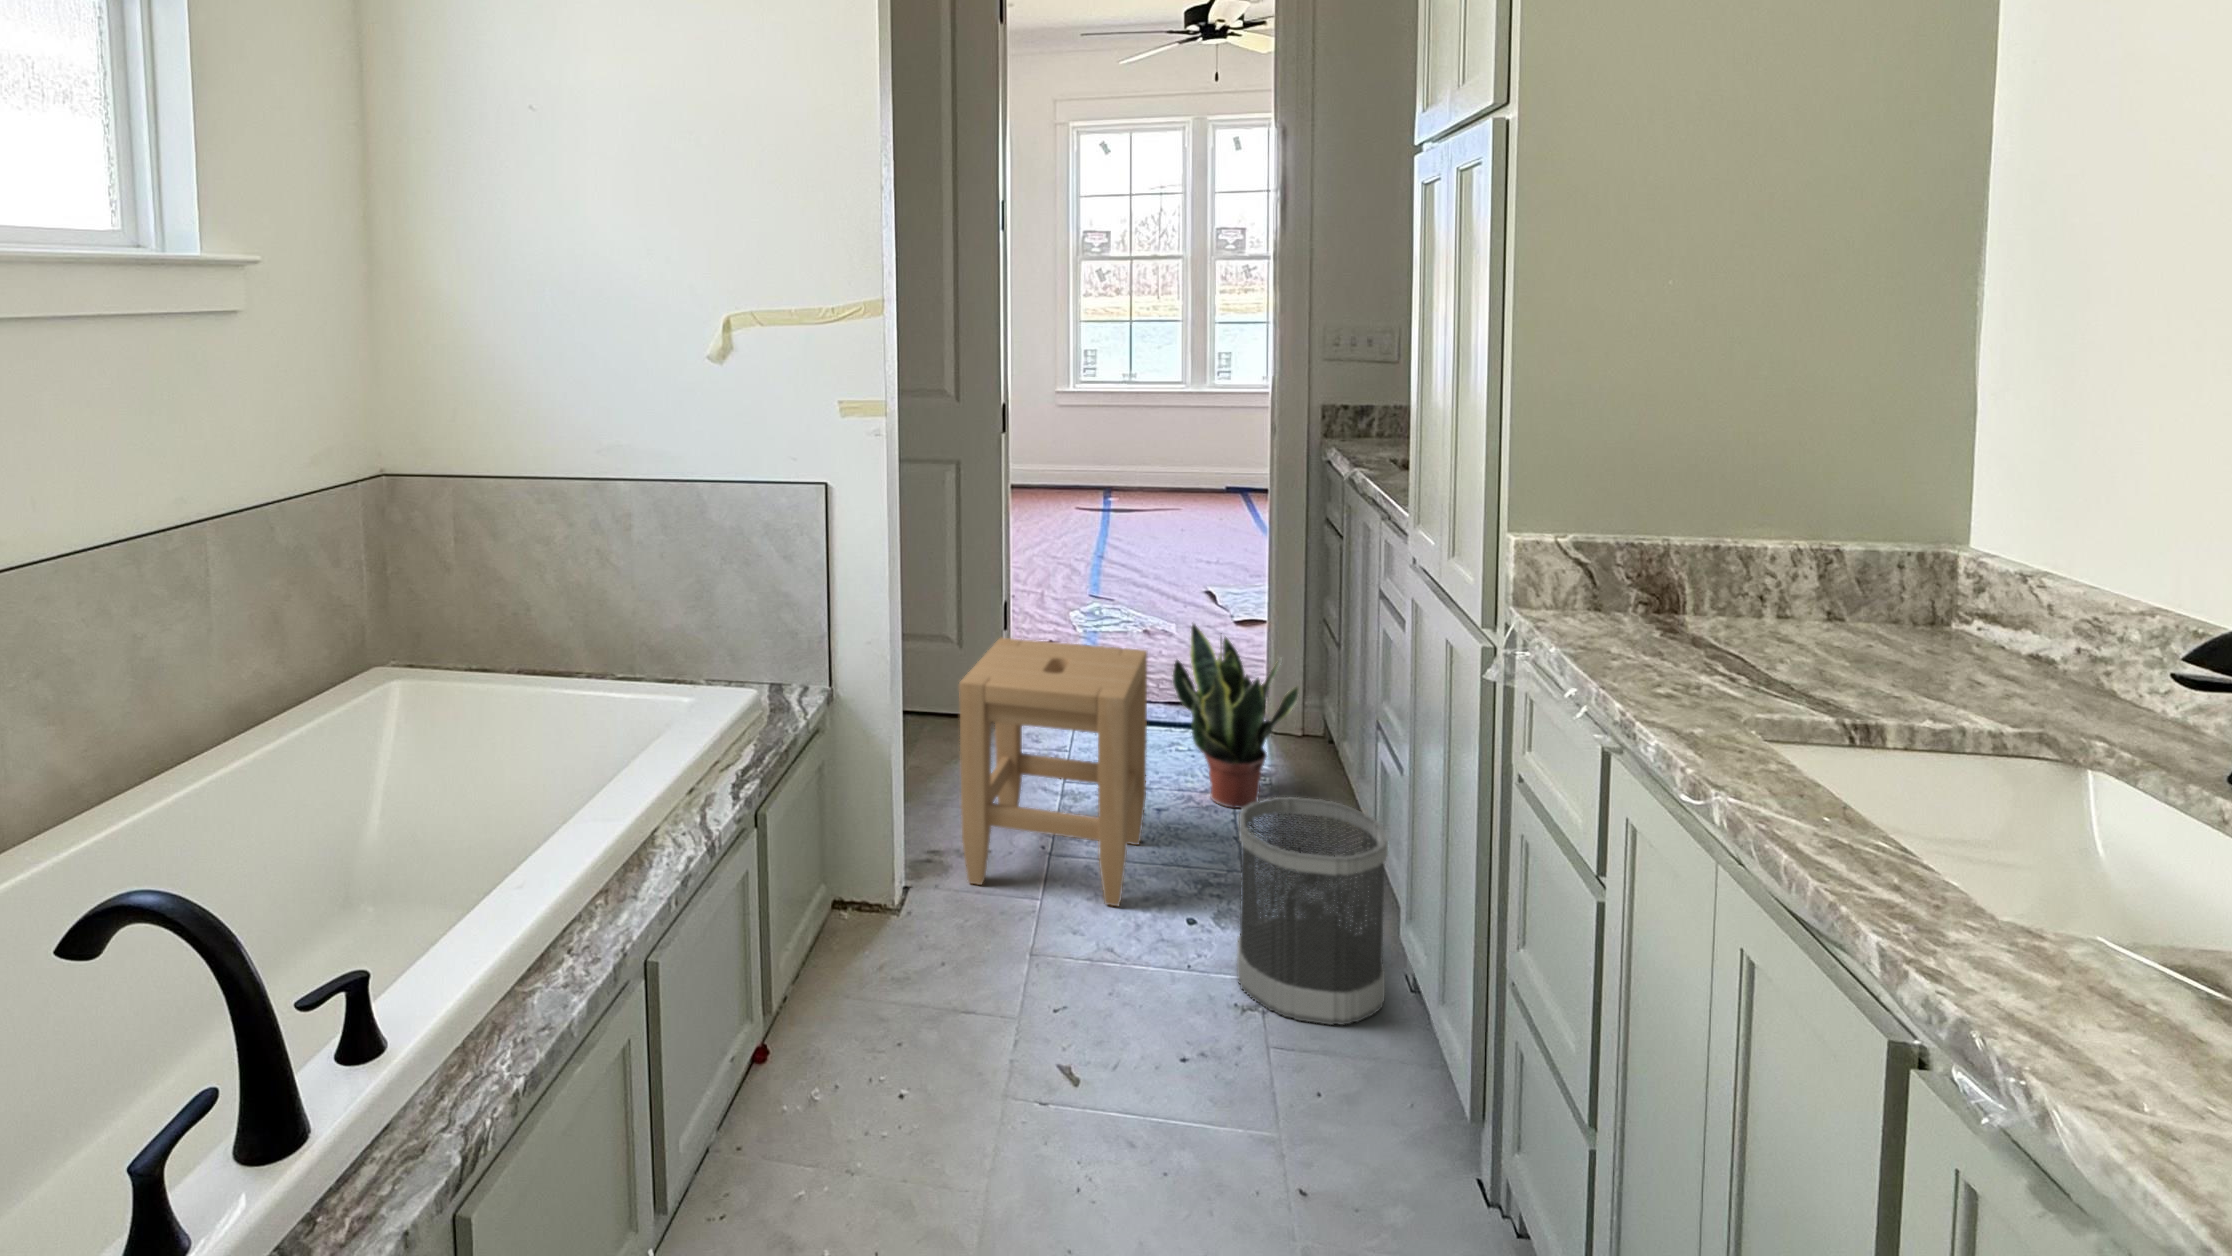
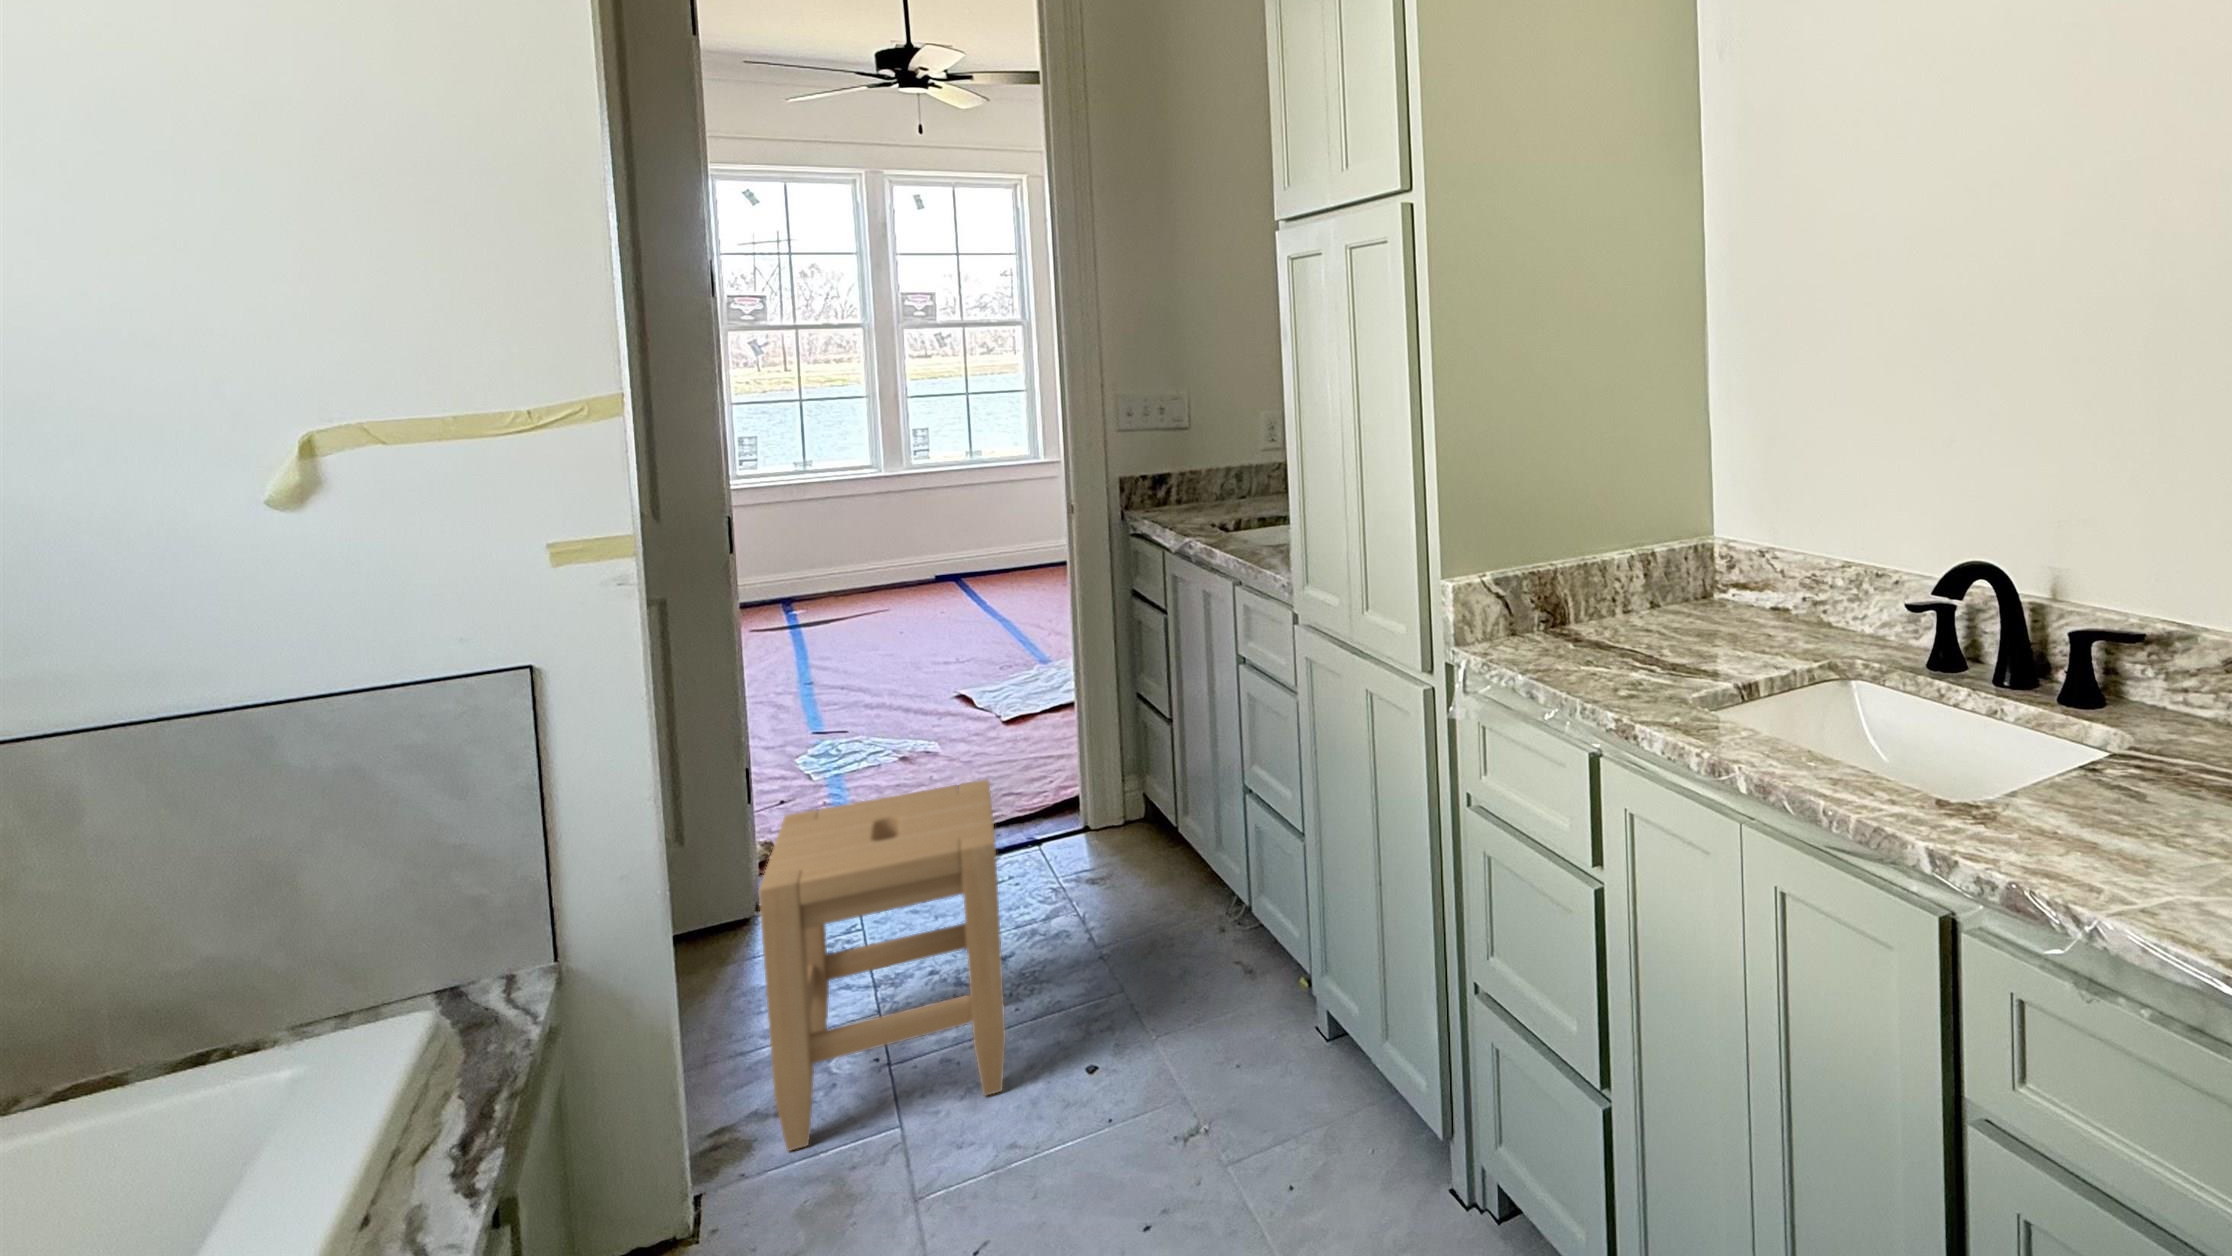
potted plant: present [1172,624,1299,808] -> none [1000,733,1142,927]
wastebasket: present [1237,797,1388,1025] -> none [1150,881,1311,1128]

